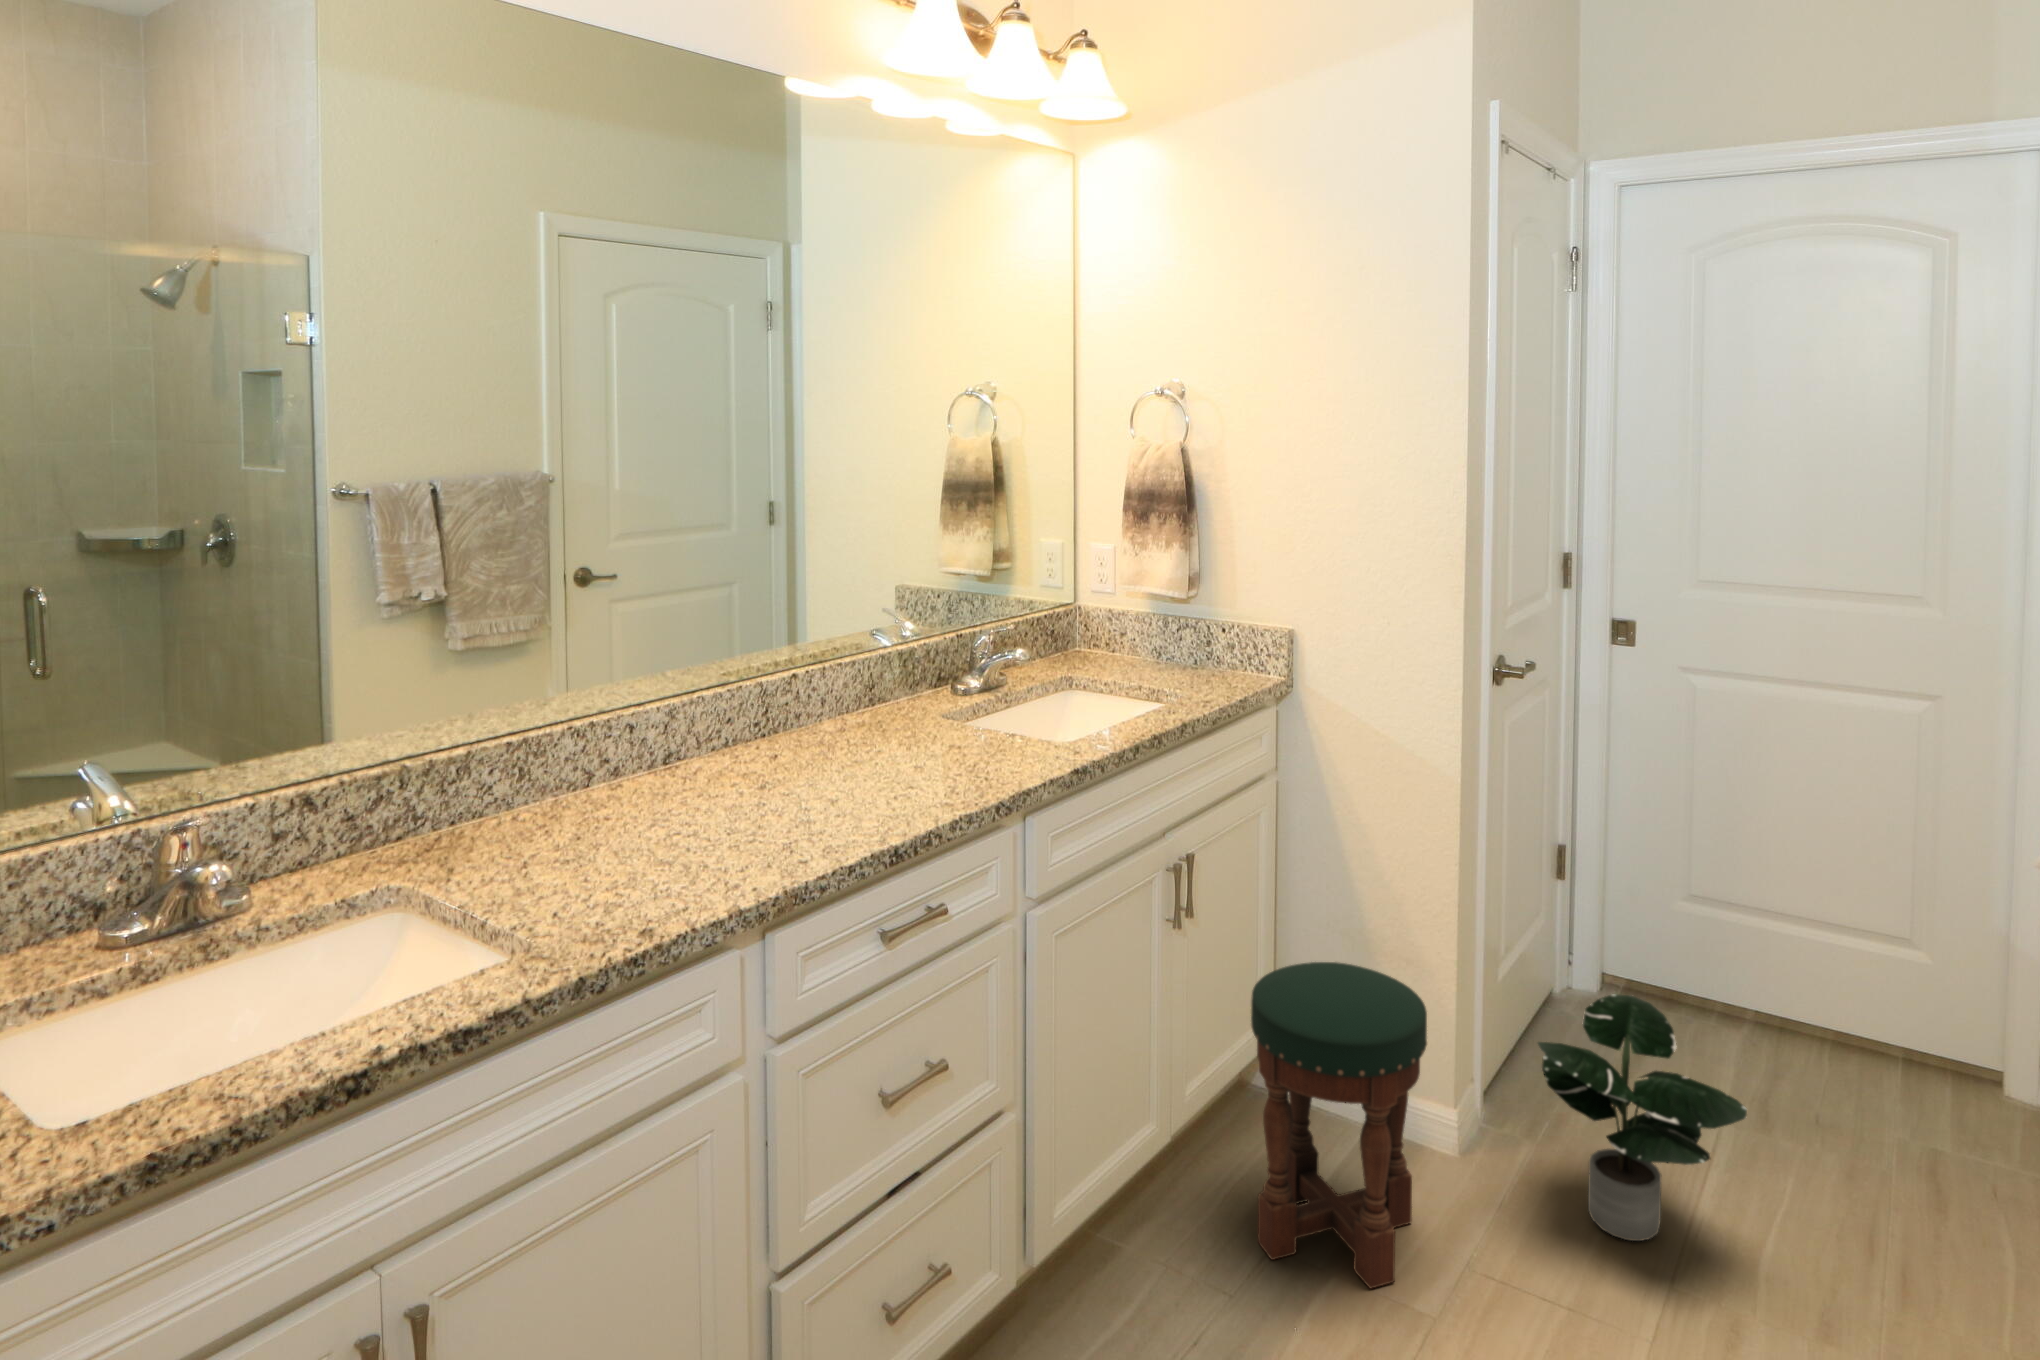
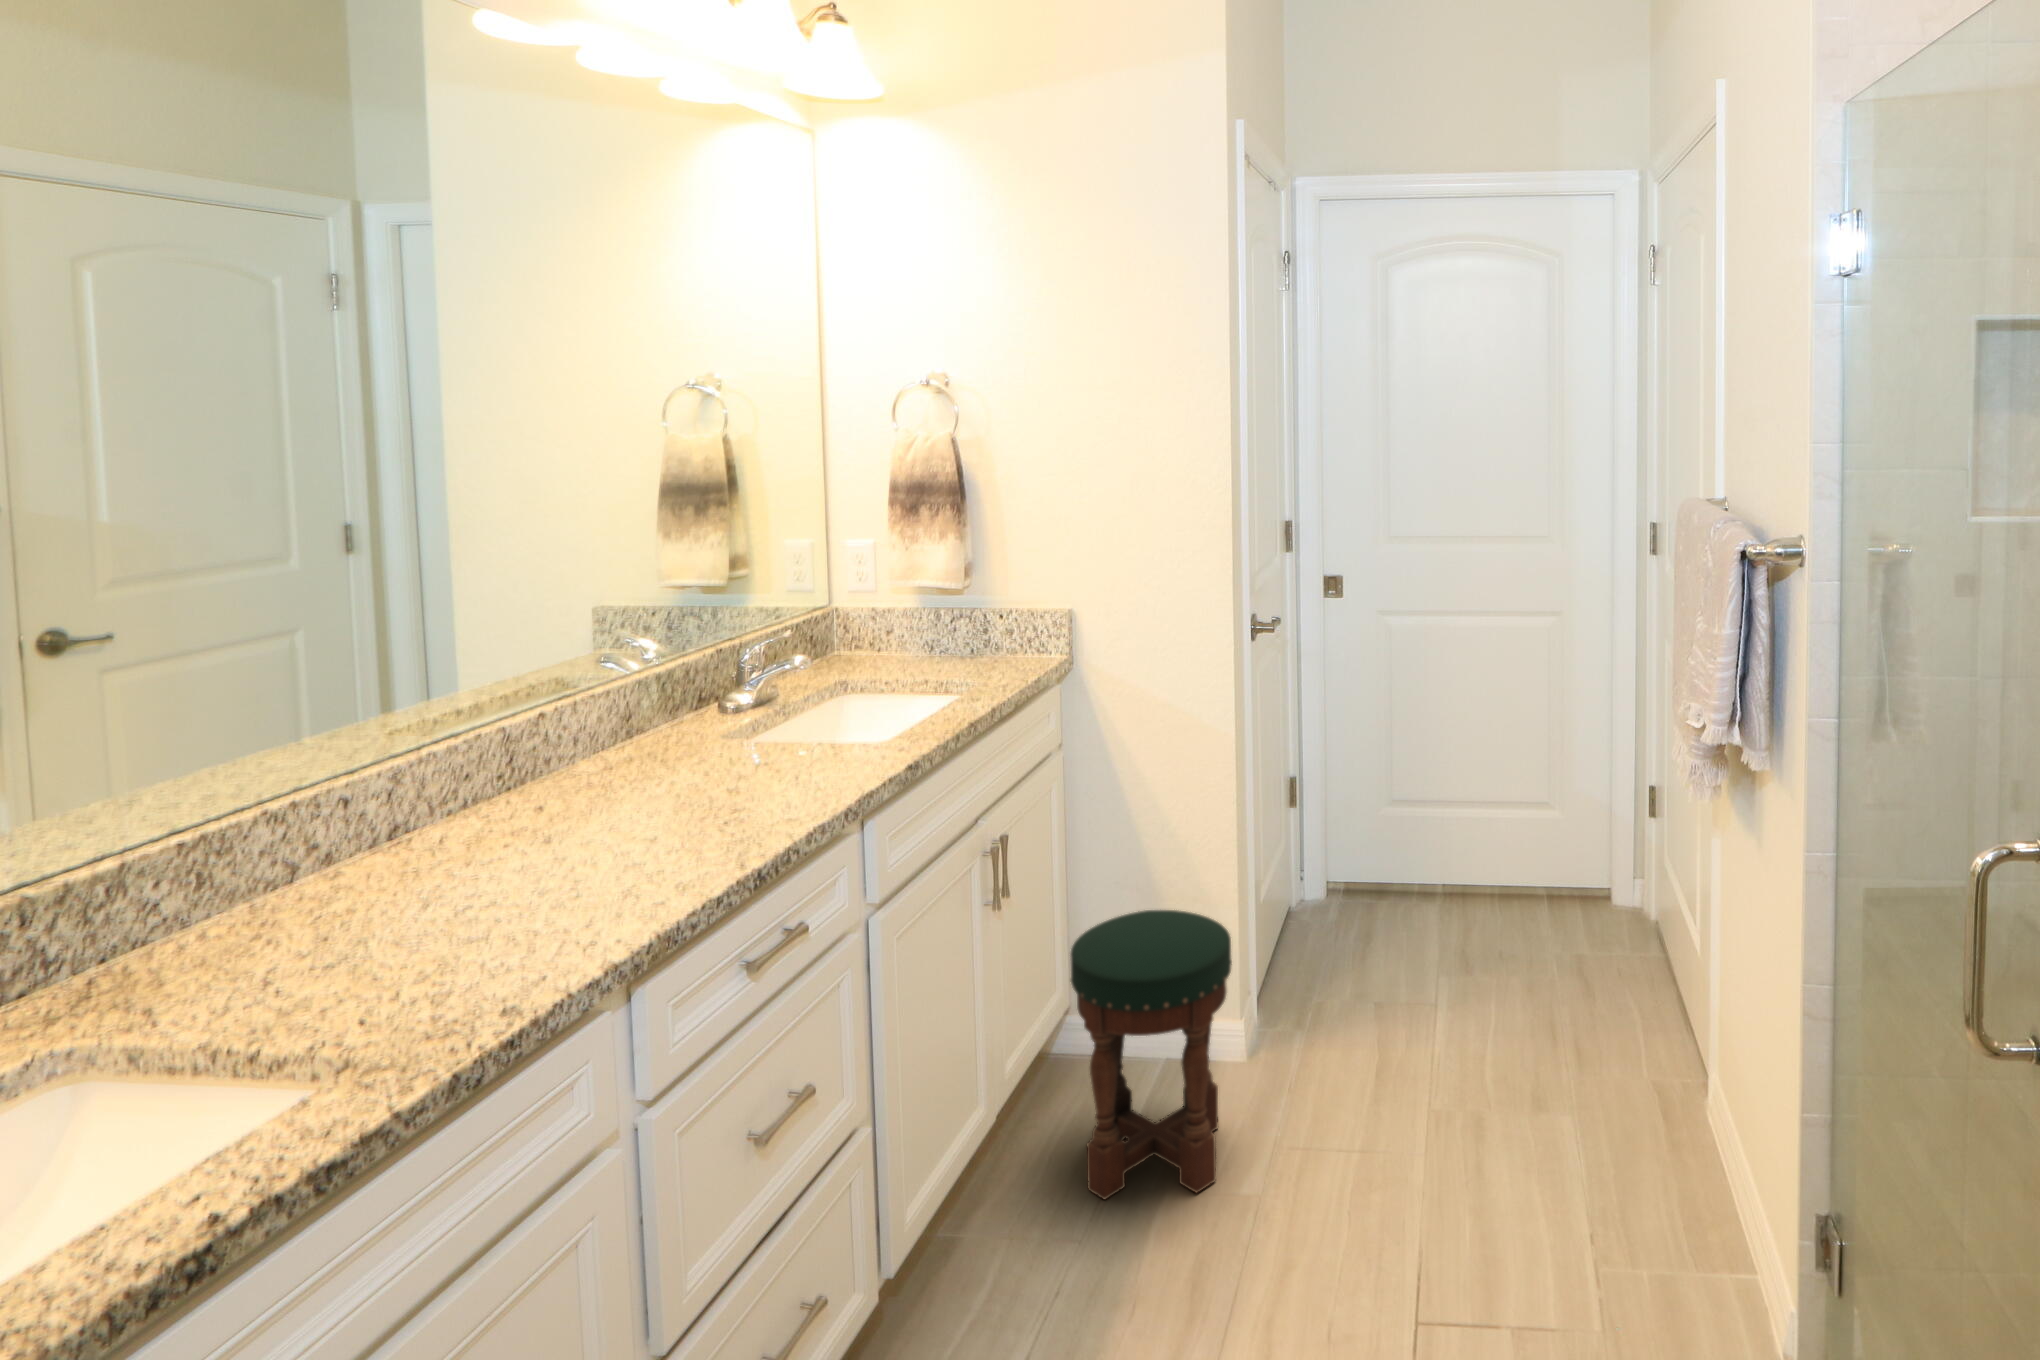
potted plant: present [1538,994,1747,1241] -> none [1312,885,1471,1086]

